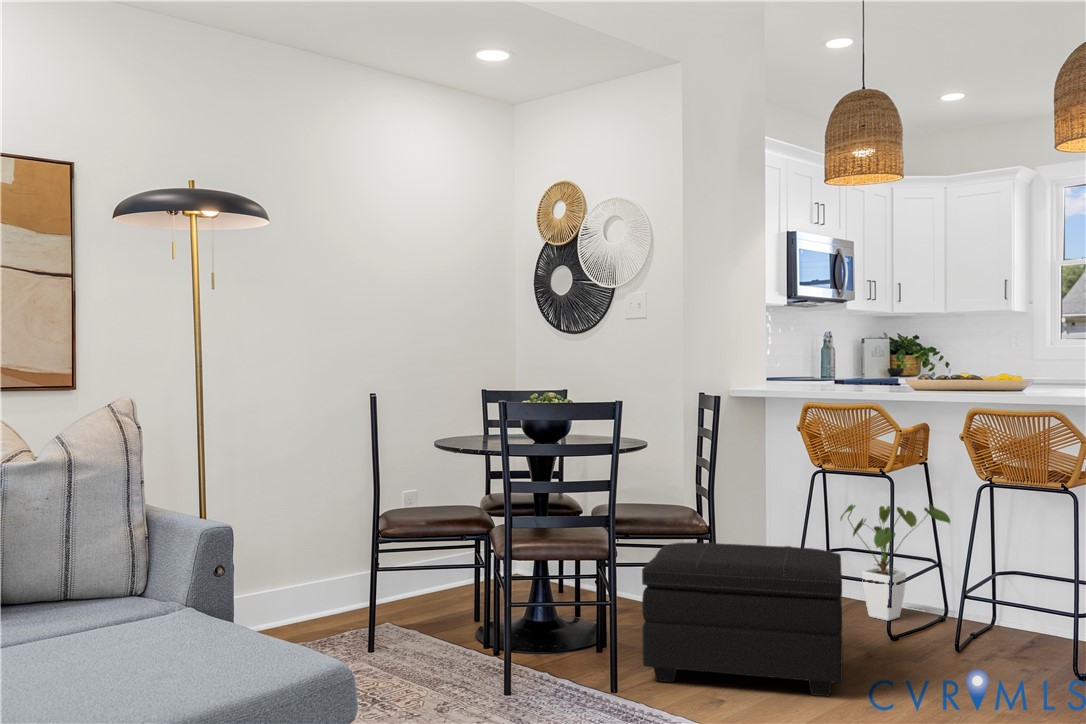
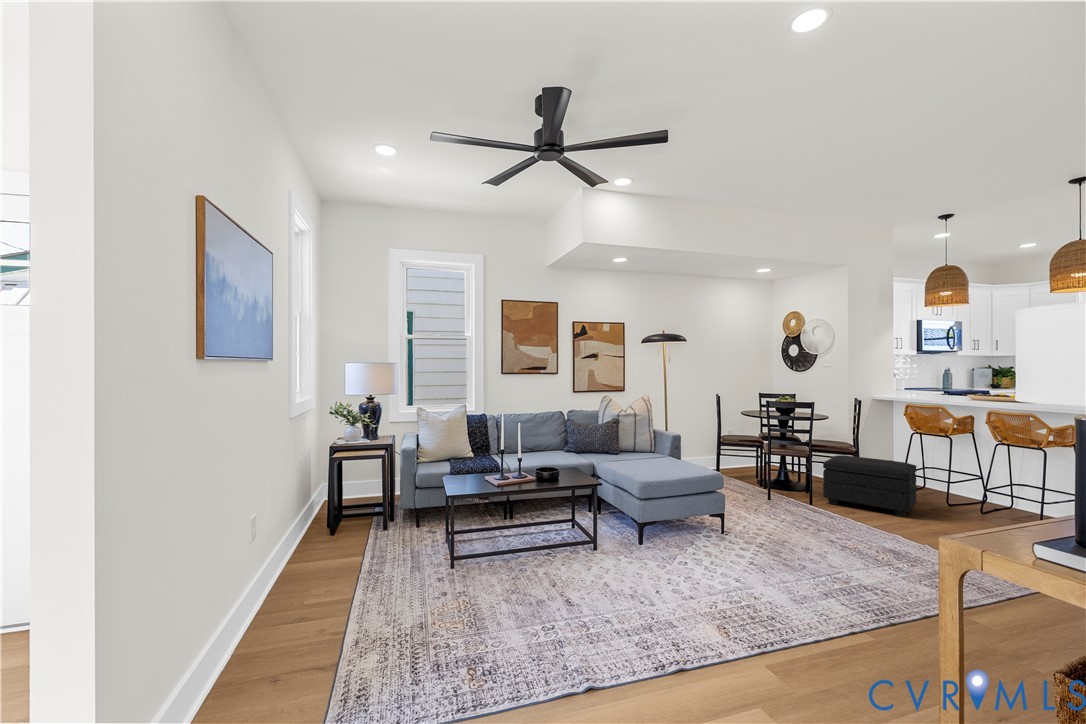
house plant: present [840,504,950,621] -> none [924,447,986,499]

